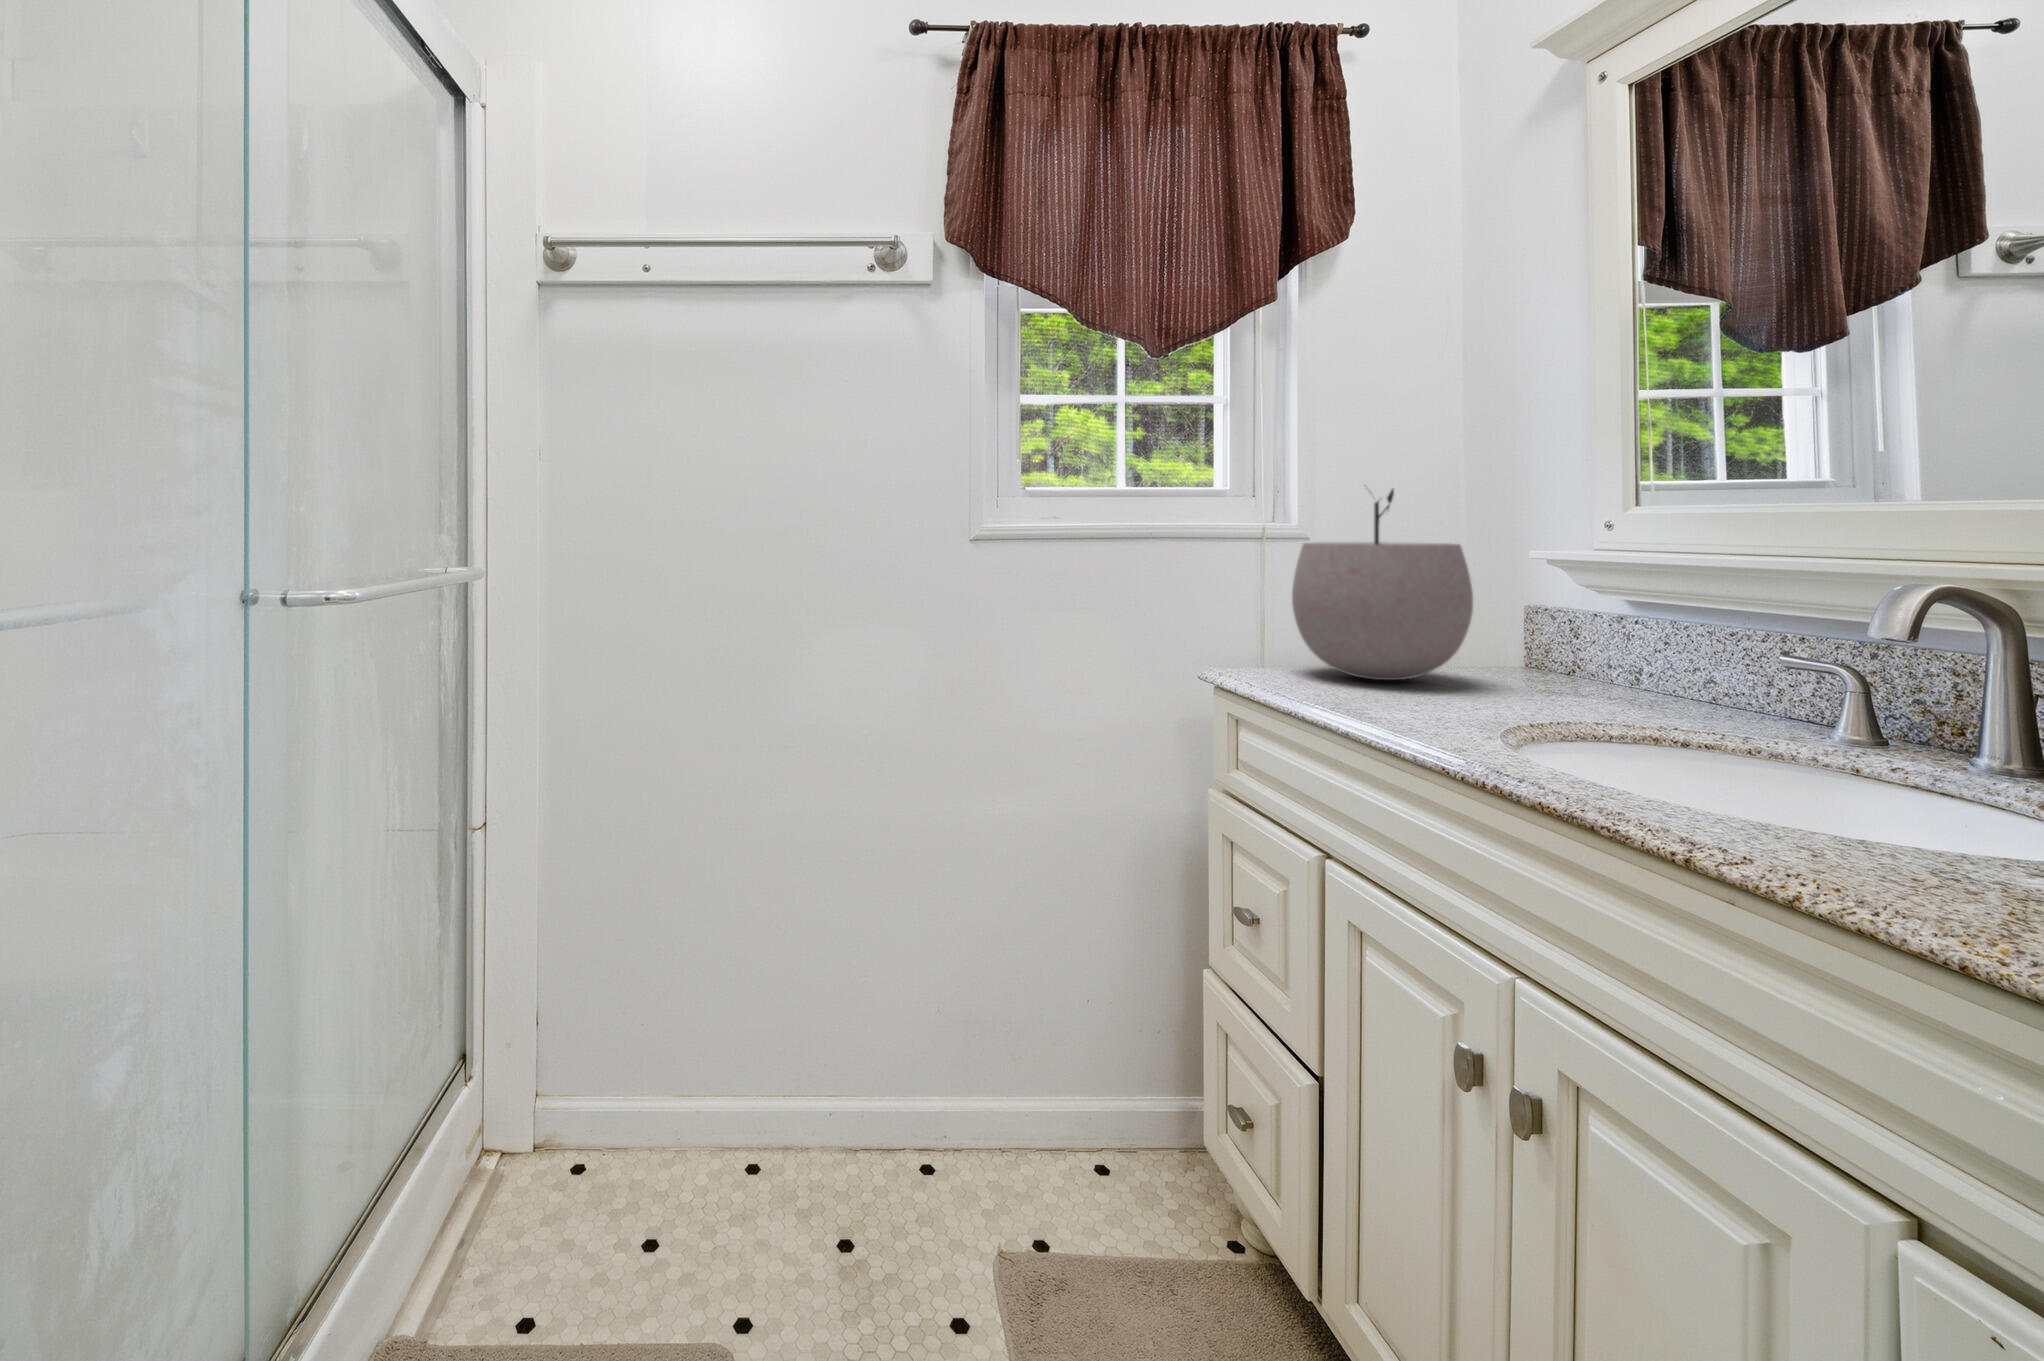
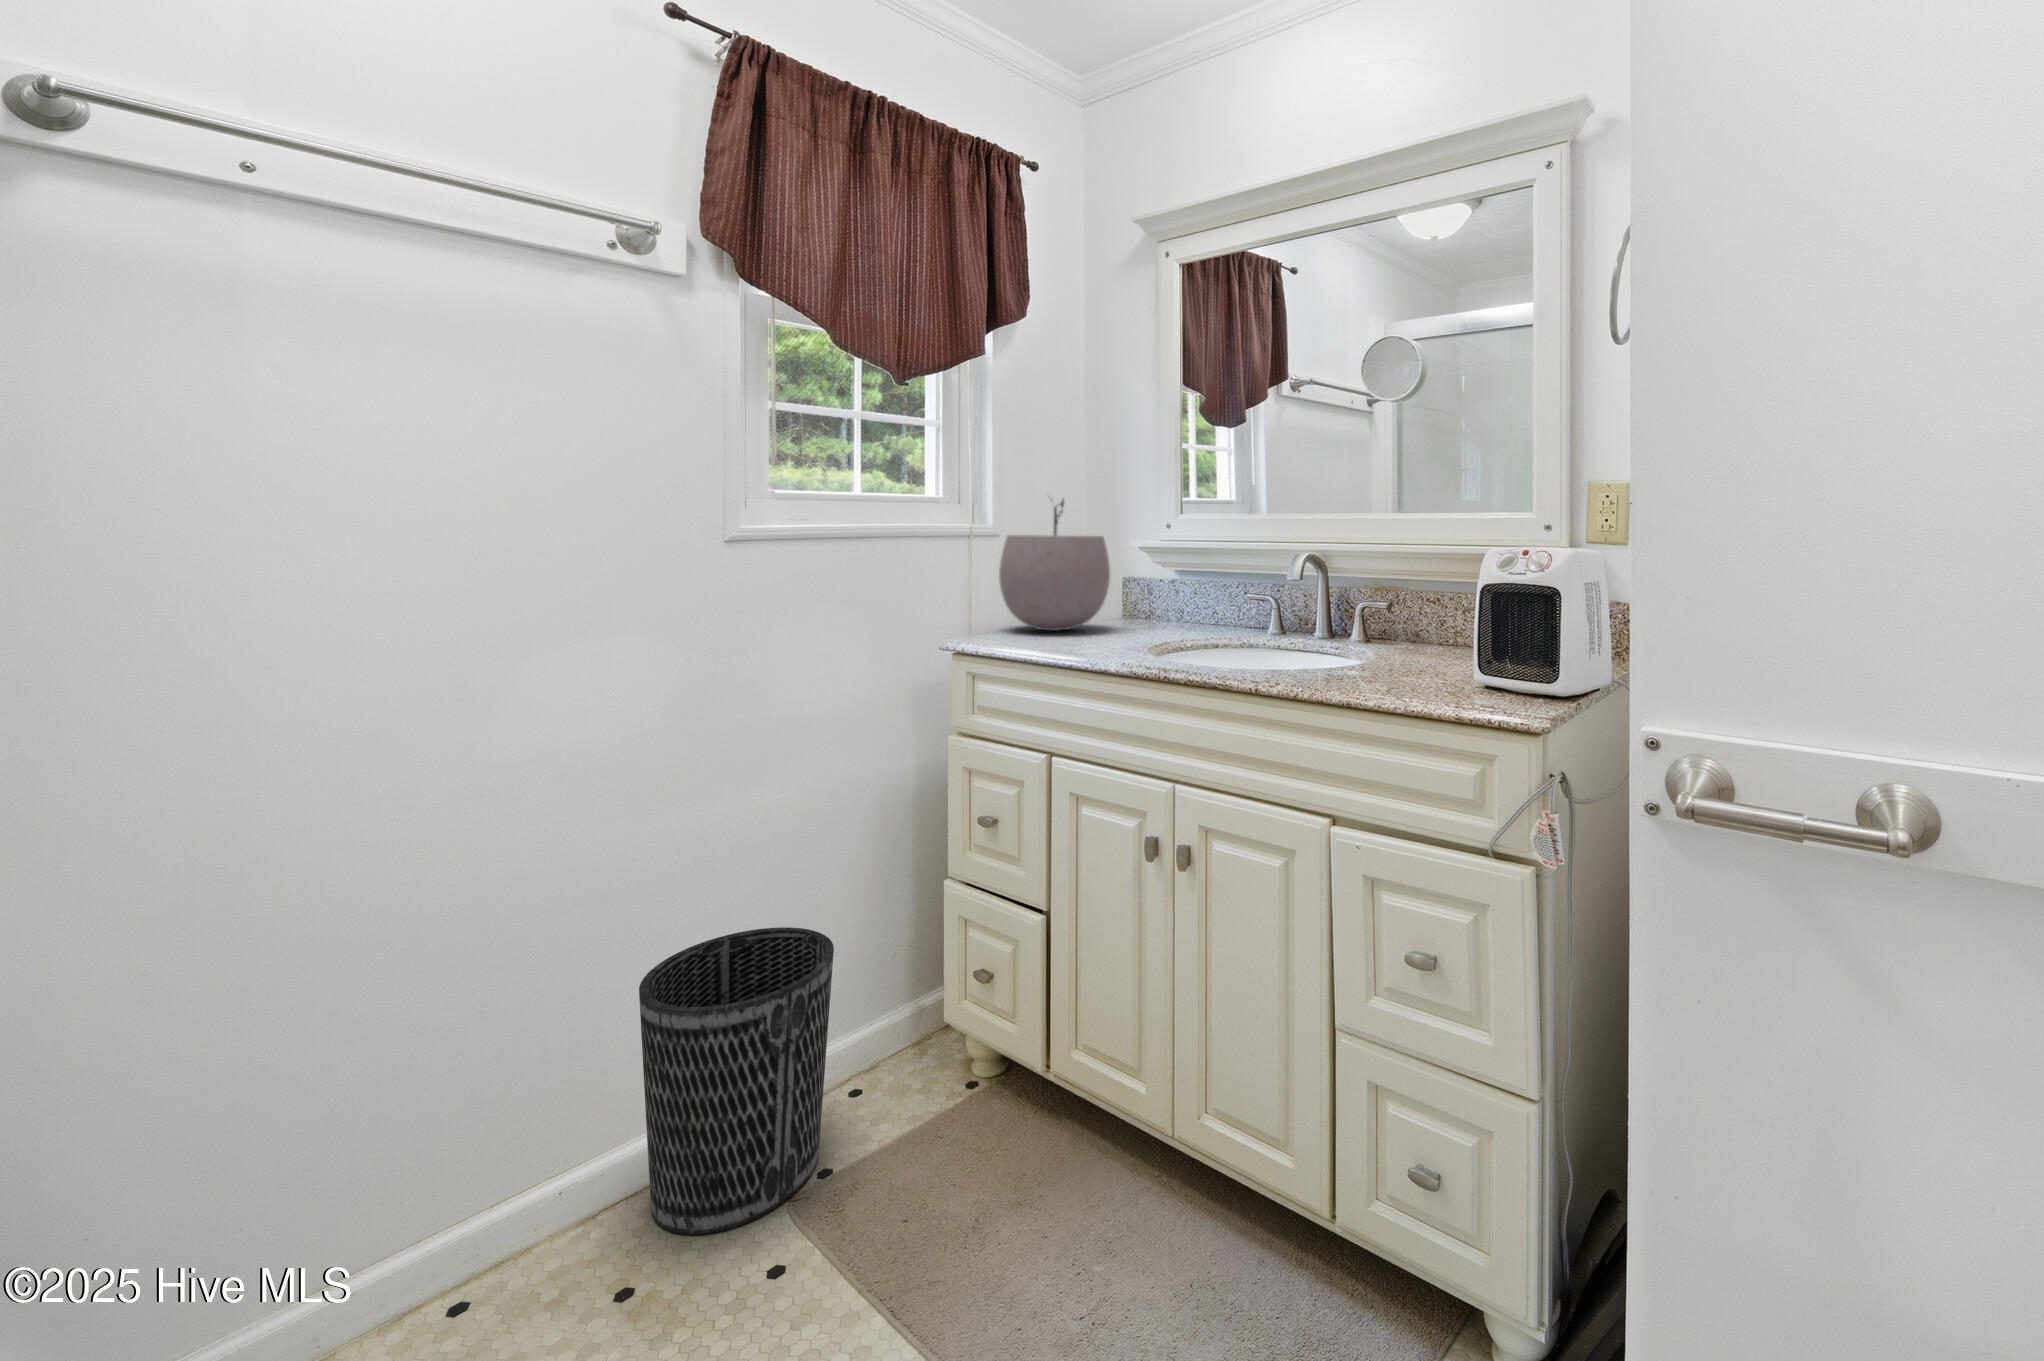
wastebasket: none [886,957,1064,1272] -> present [639,927,834,1235]

